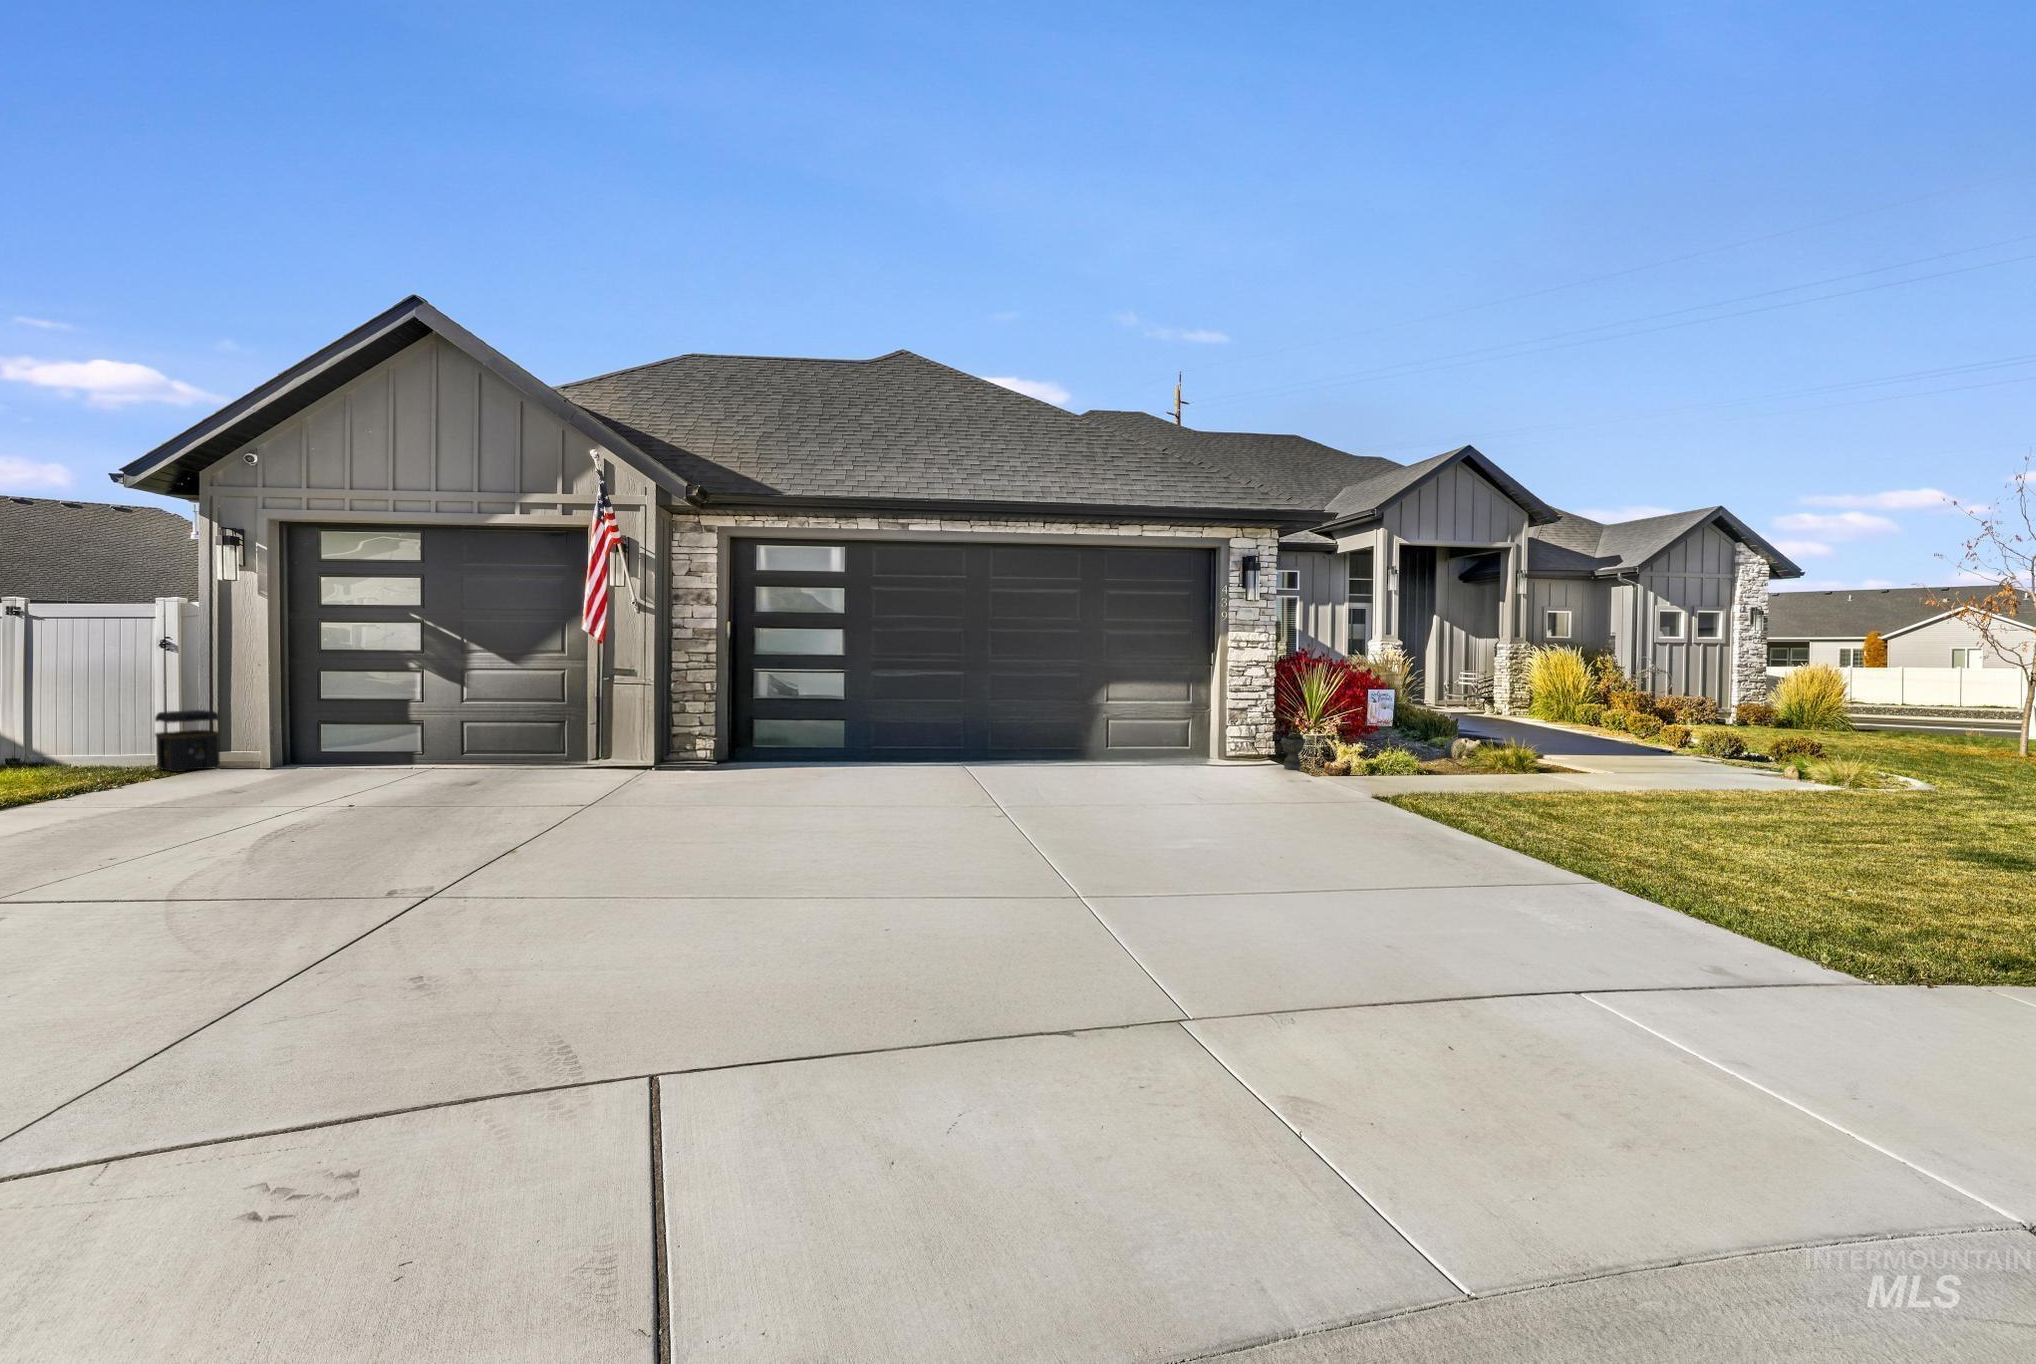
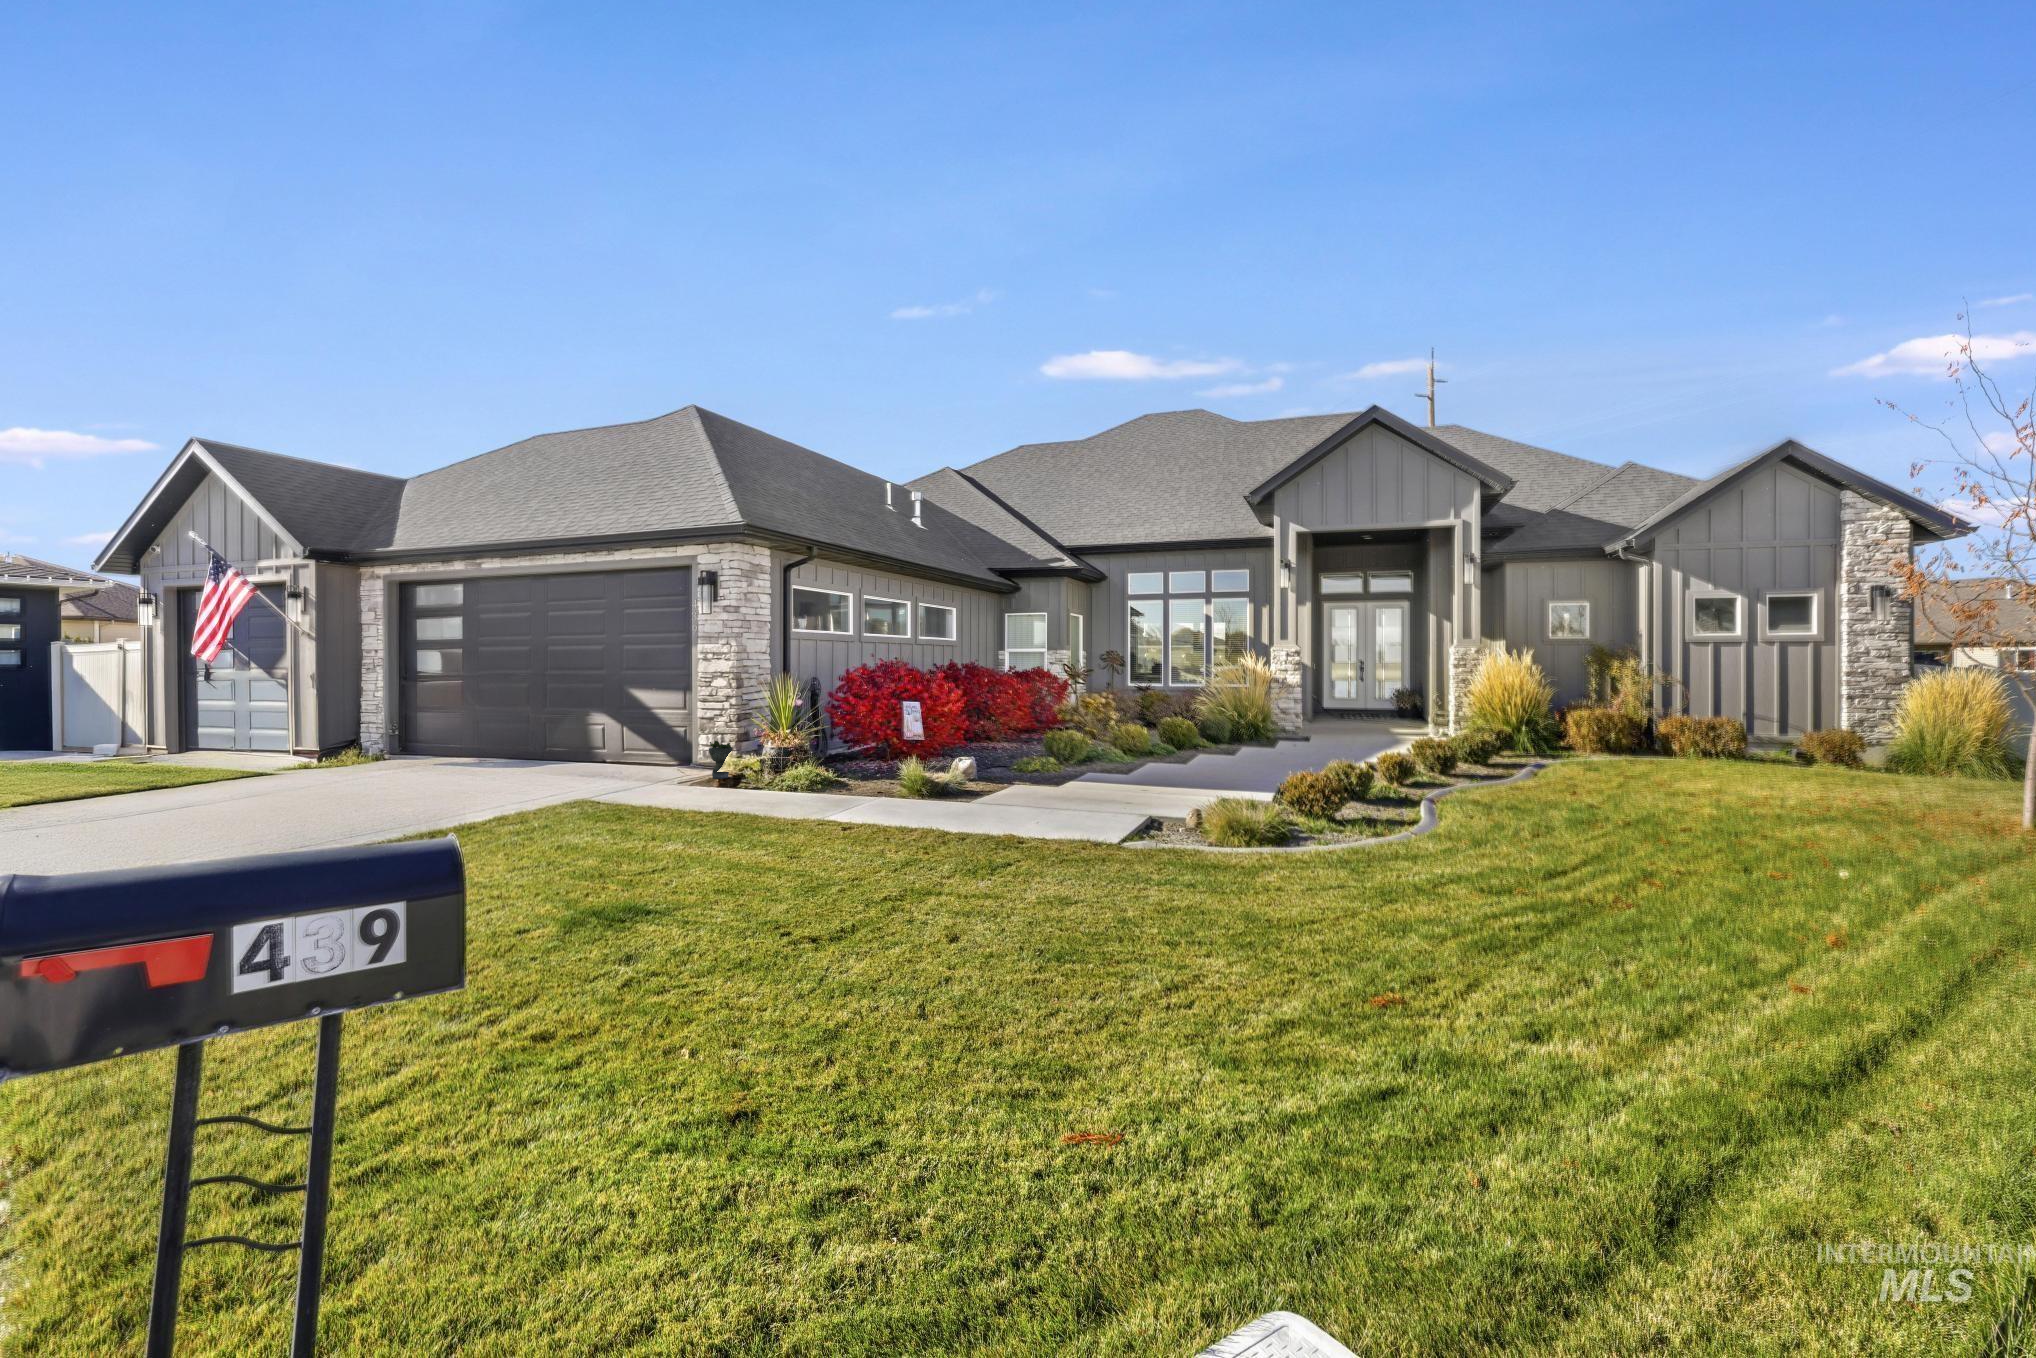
toolbox: present [155,710,220,772] -> none [122,712,162,750]

